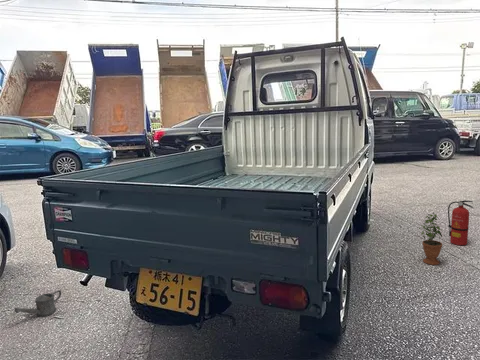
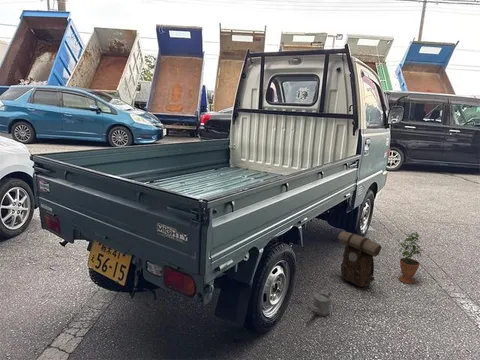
fire extinguisher: present [448,200,473,245] -> none [443,224,471,270]
backpack: none [366,222,413,276] -> present [338,231,381,287]
watering can: present [14,290,61,317] -> present [307,291,331,316]

